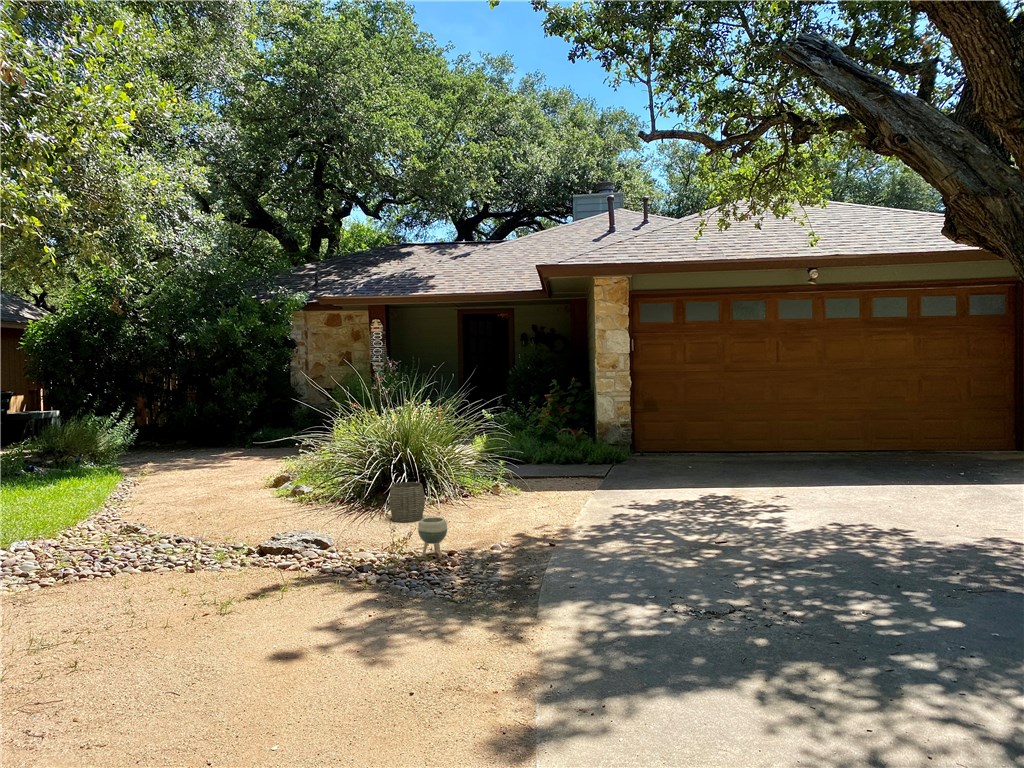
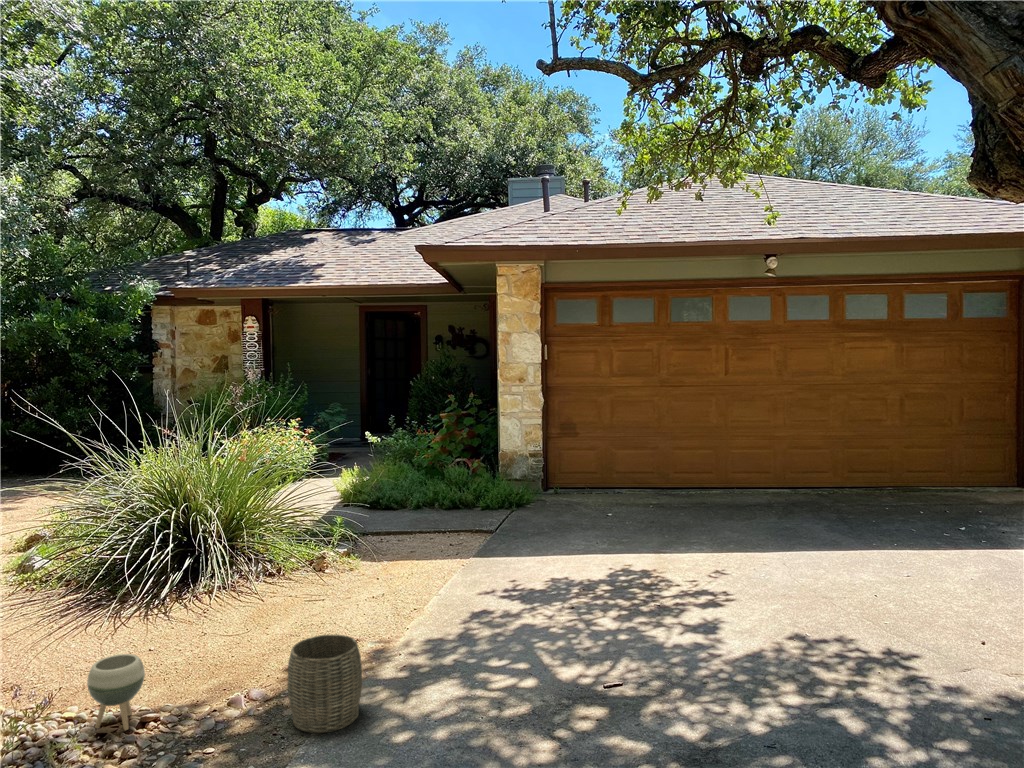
woven basket: present [389,482,424,522] -> present [288,634,362,733]

